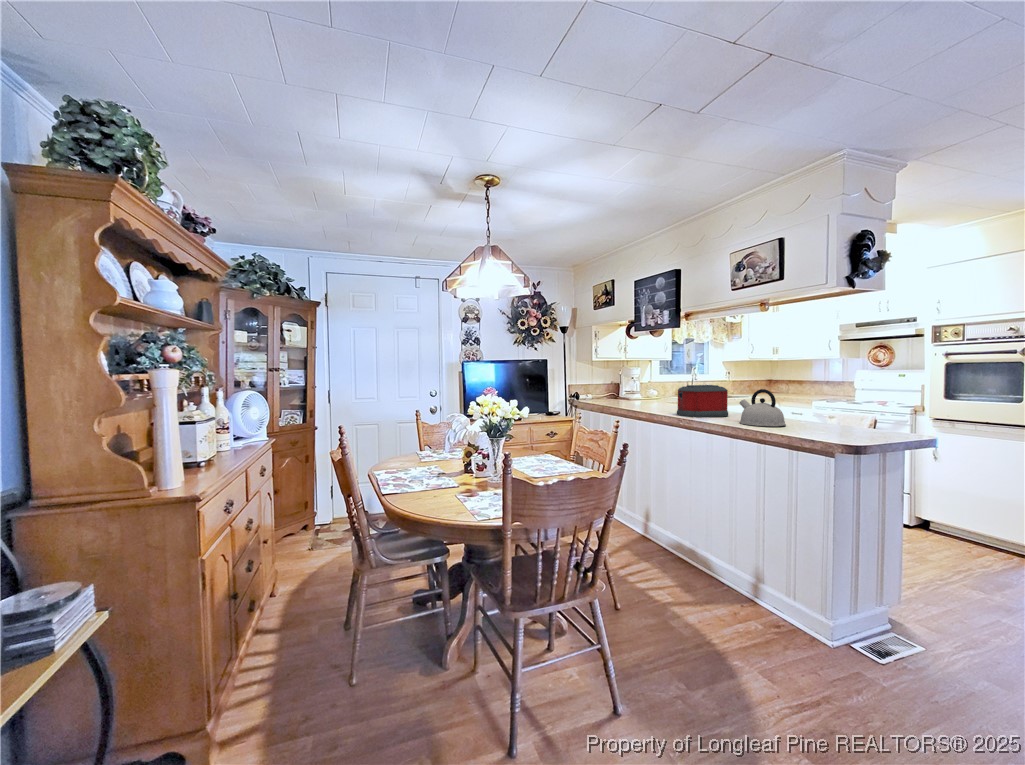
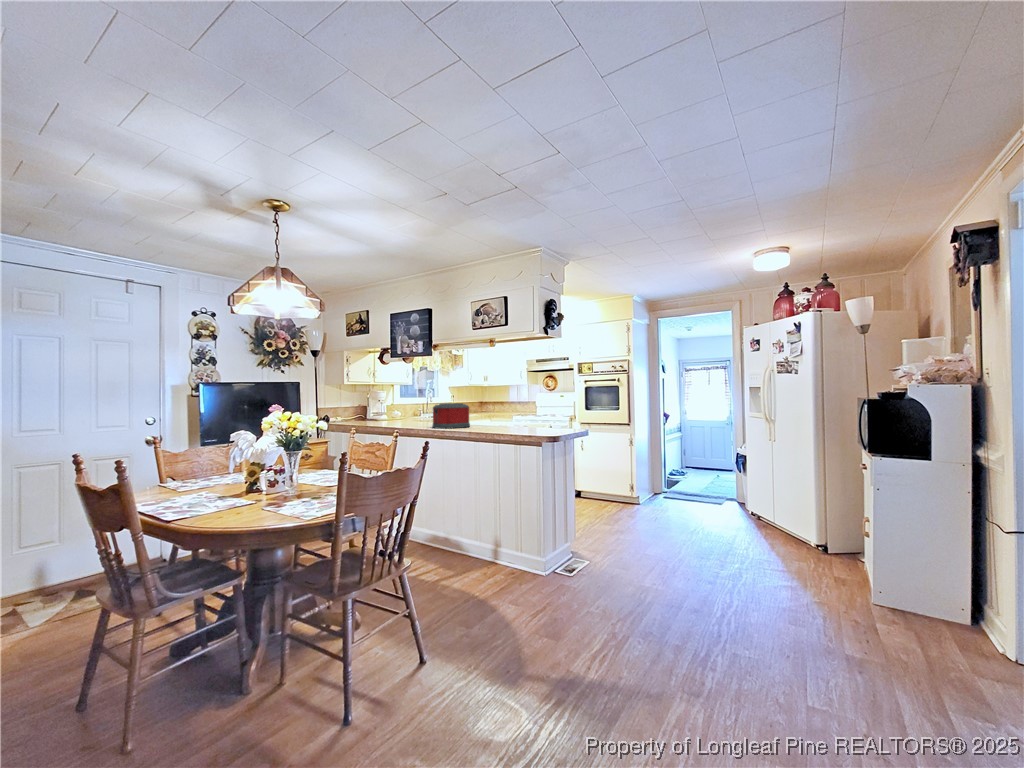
kettle: present [740,389,786,427] -> none [480,404,510,431]

